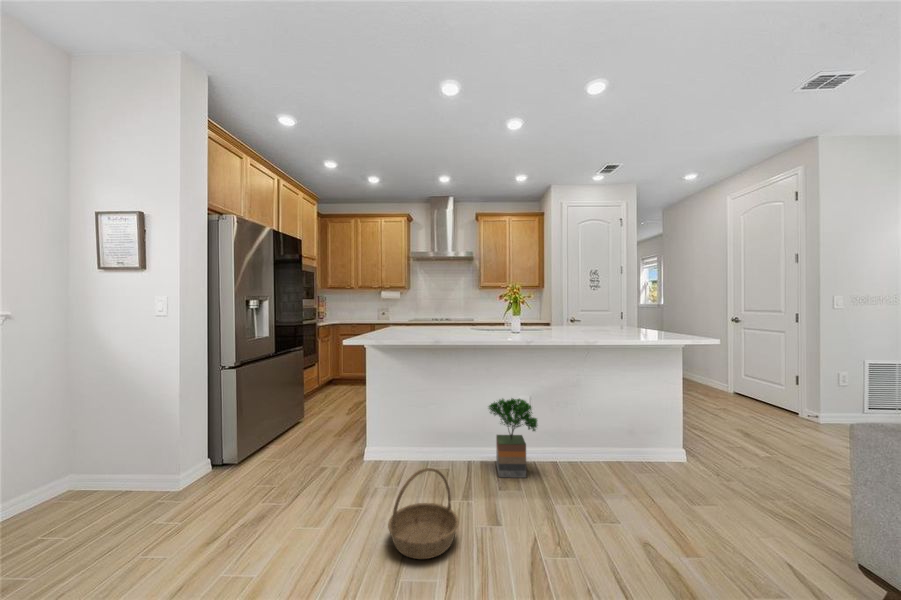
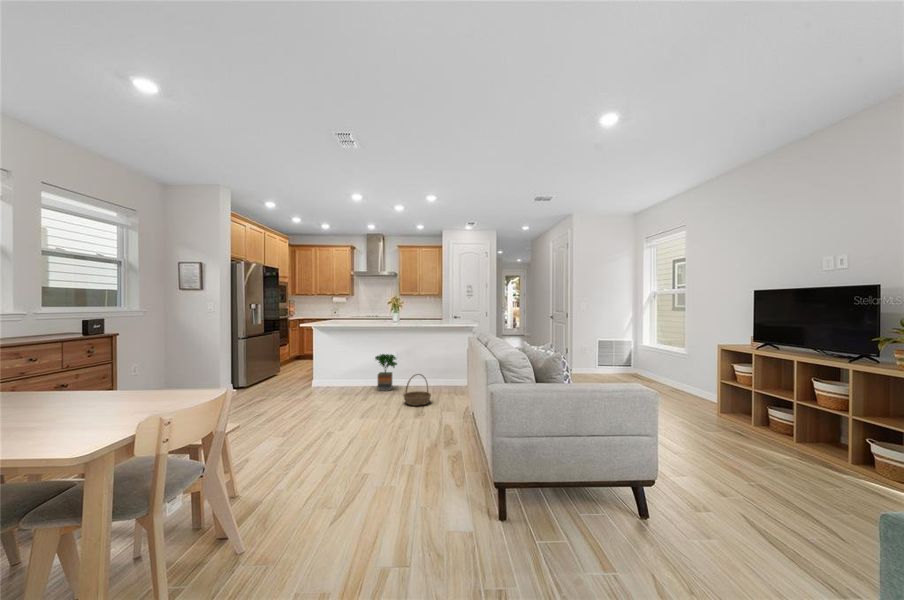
basket: present [388,468,458,559] -> present [403,374,431,406]

